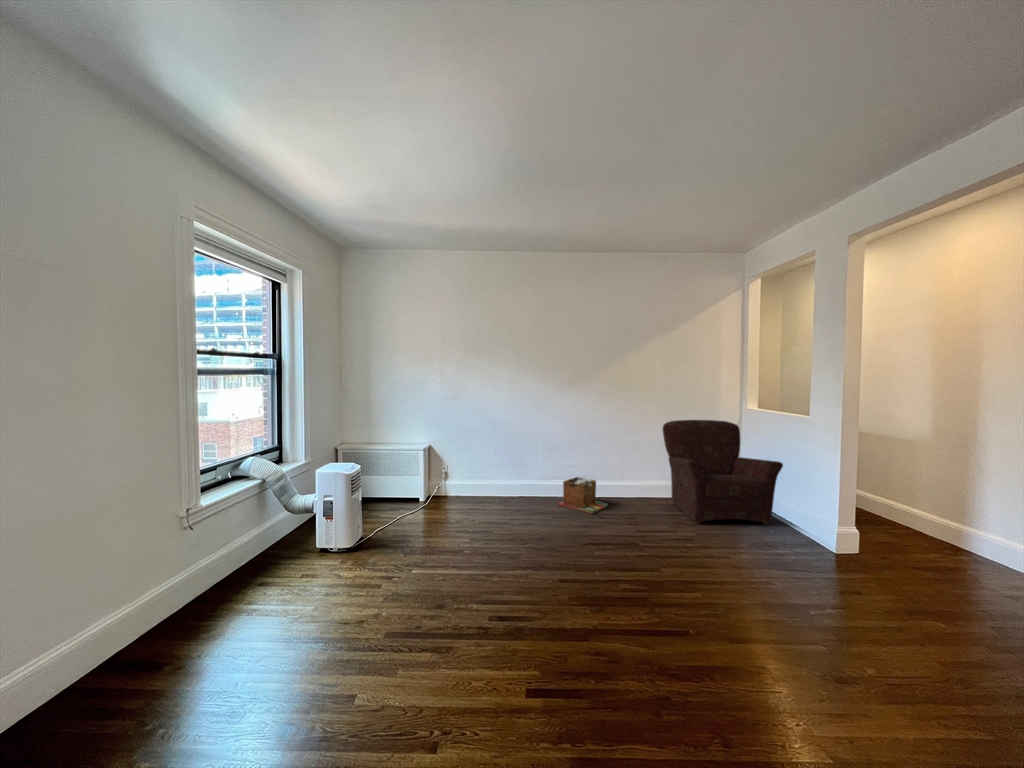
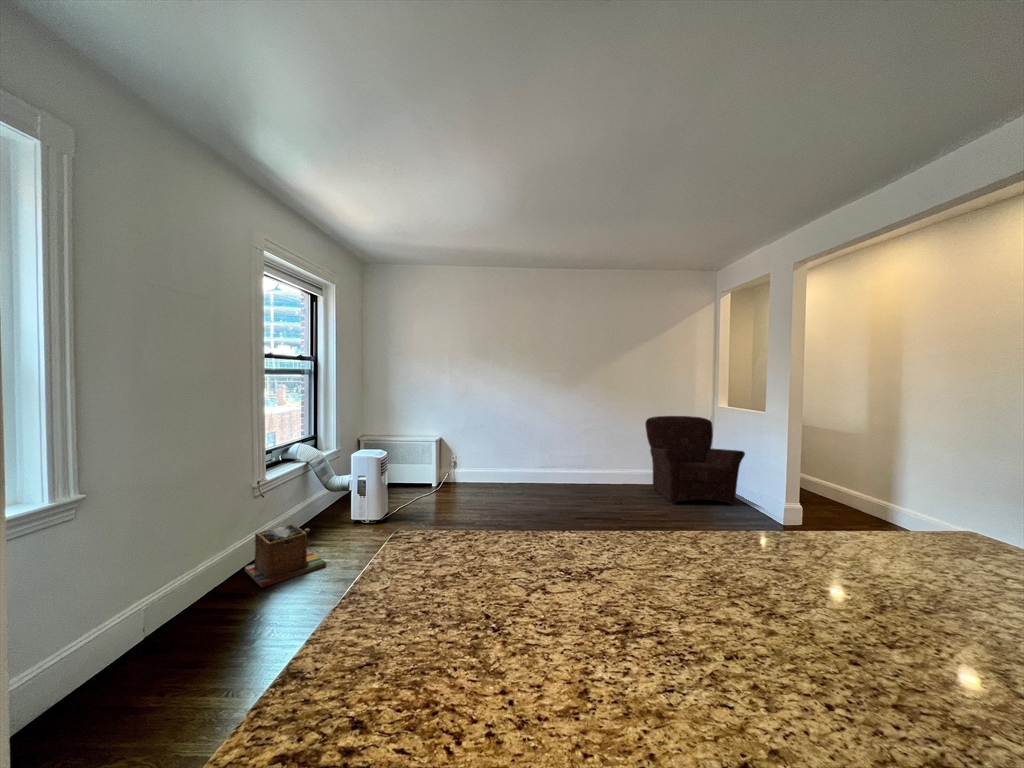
laundry basket: present [558,477,608,514] -> present [245,524,326,588]

